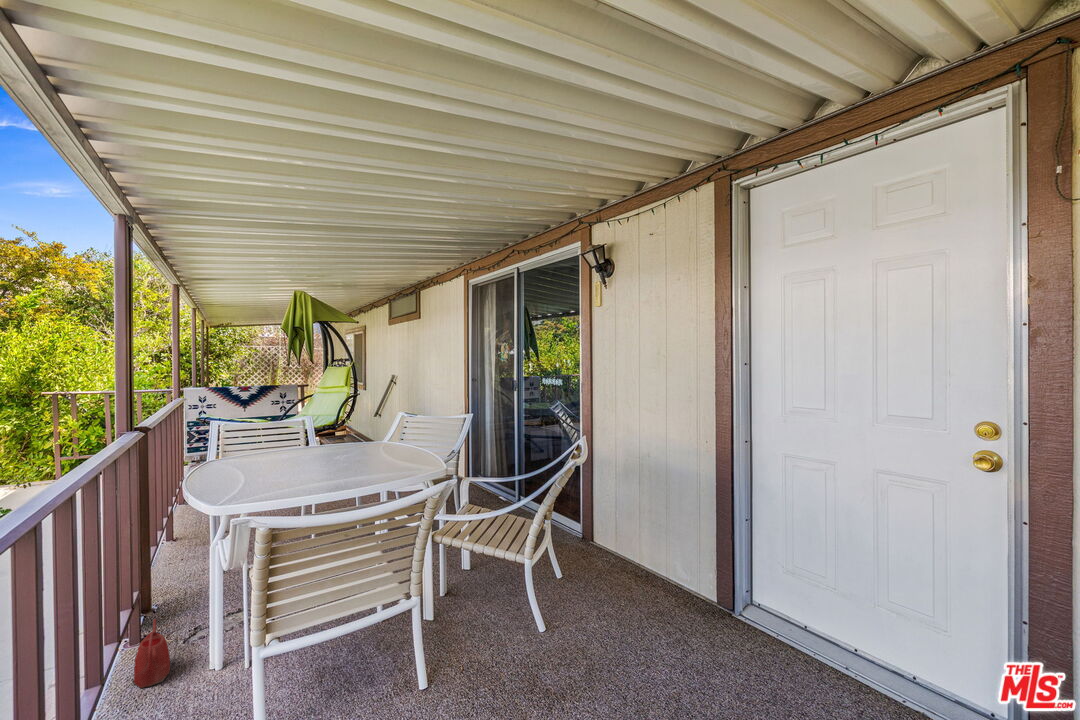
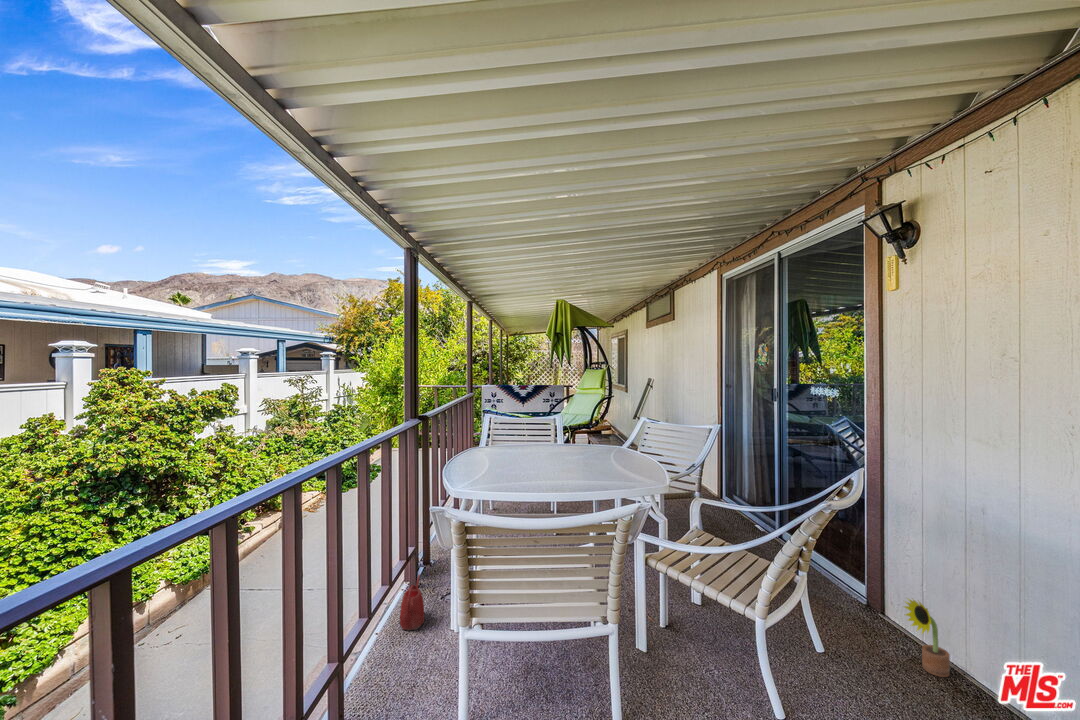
decorative plant: none [608,525,634,575] -> present [904,599,950,677]

